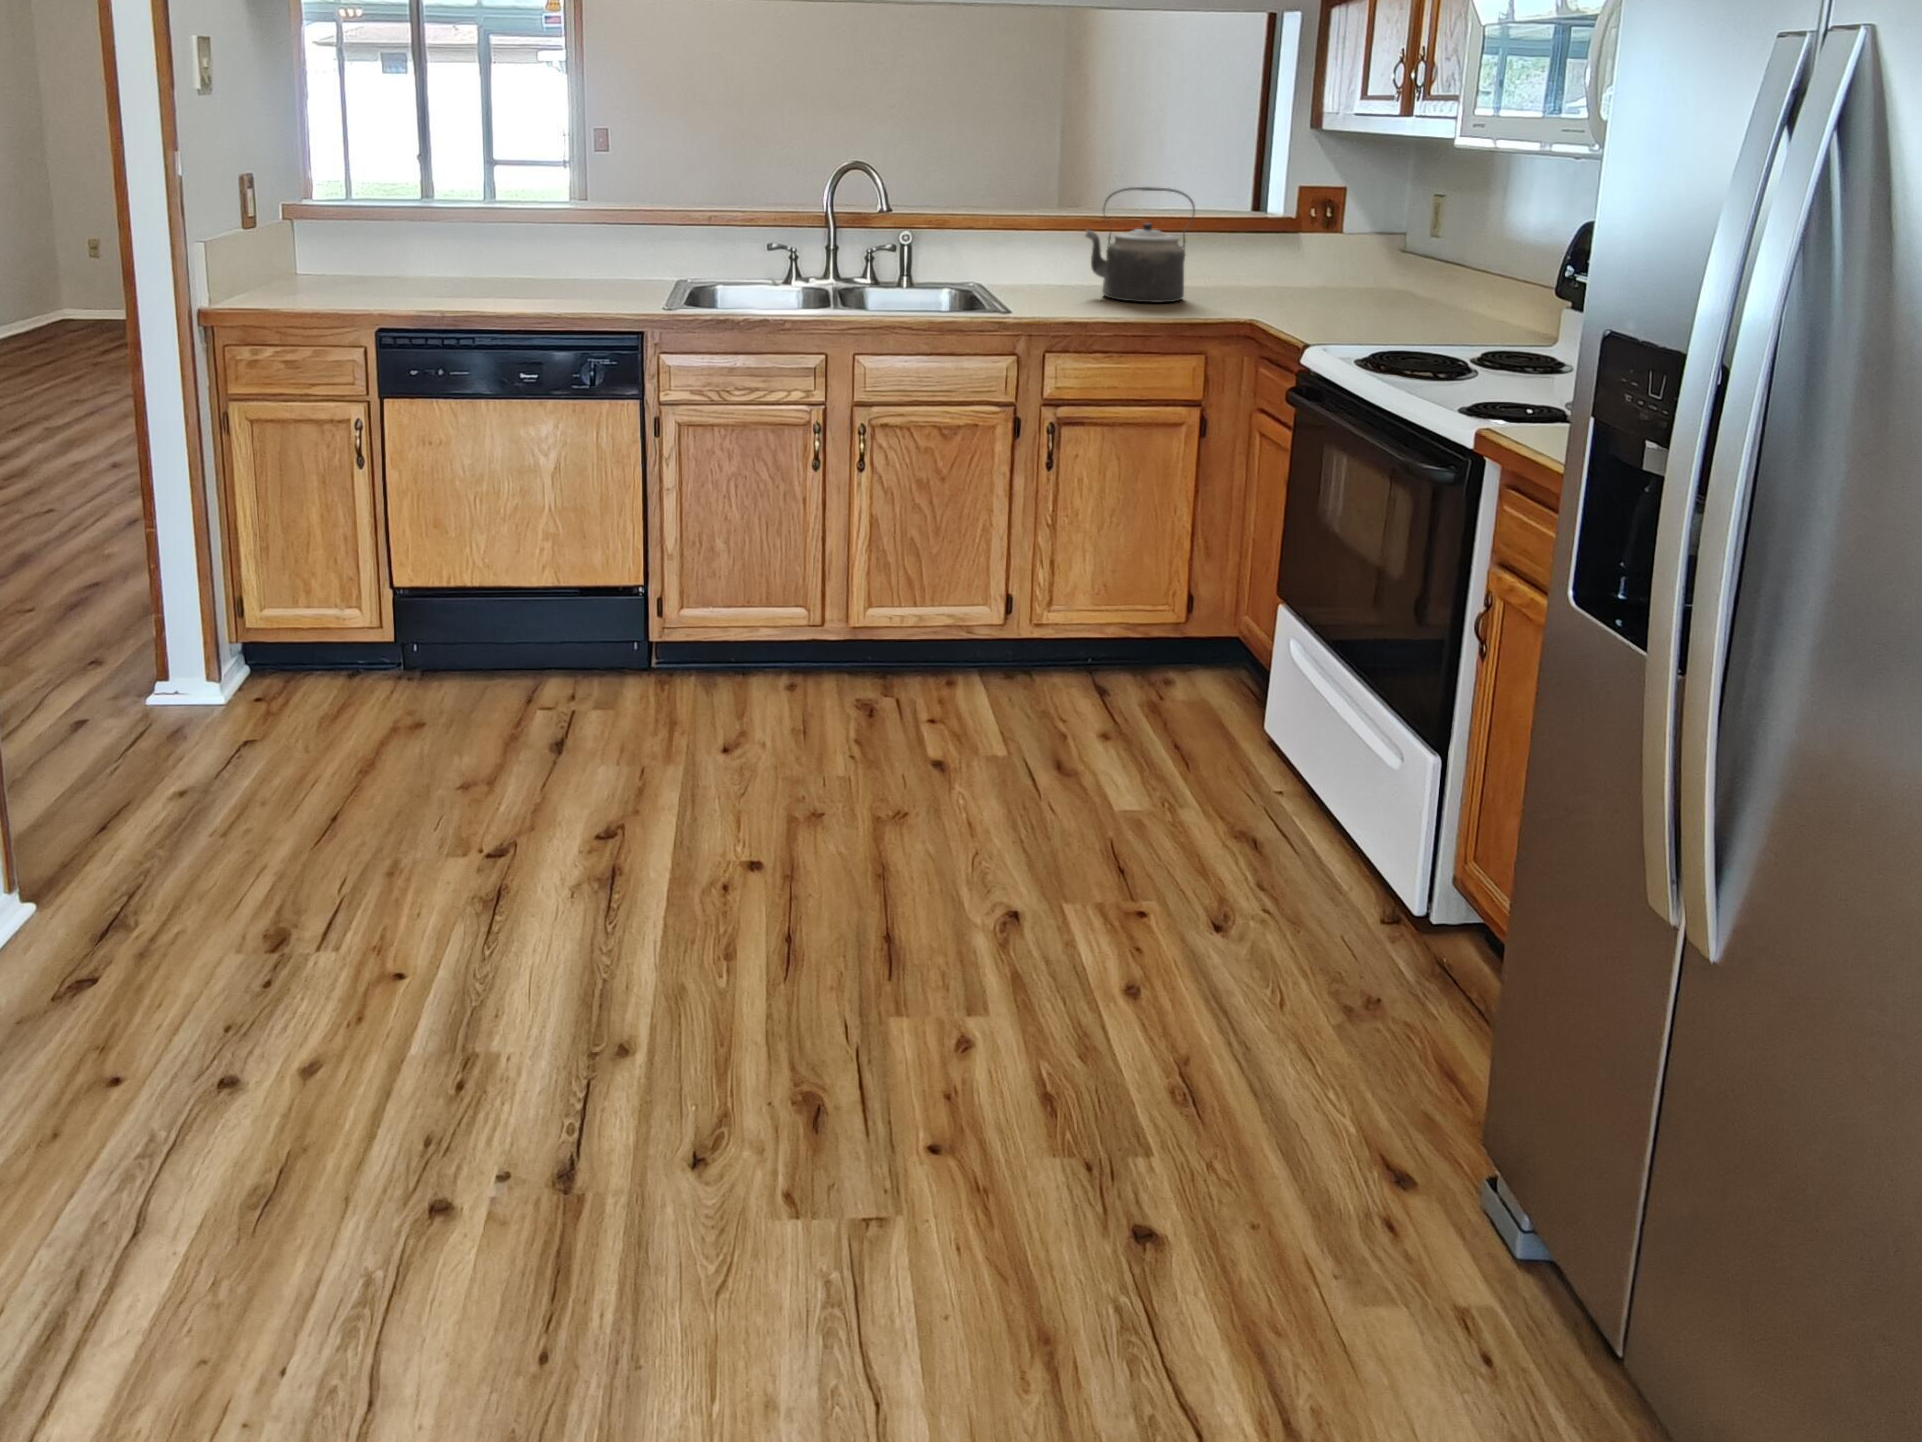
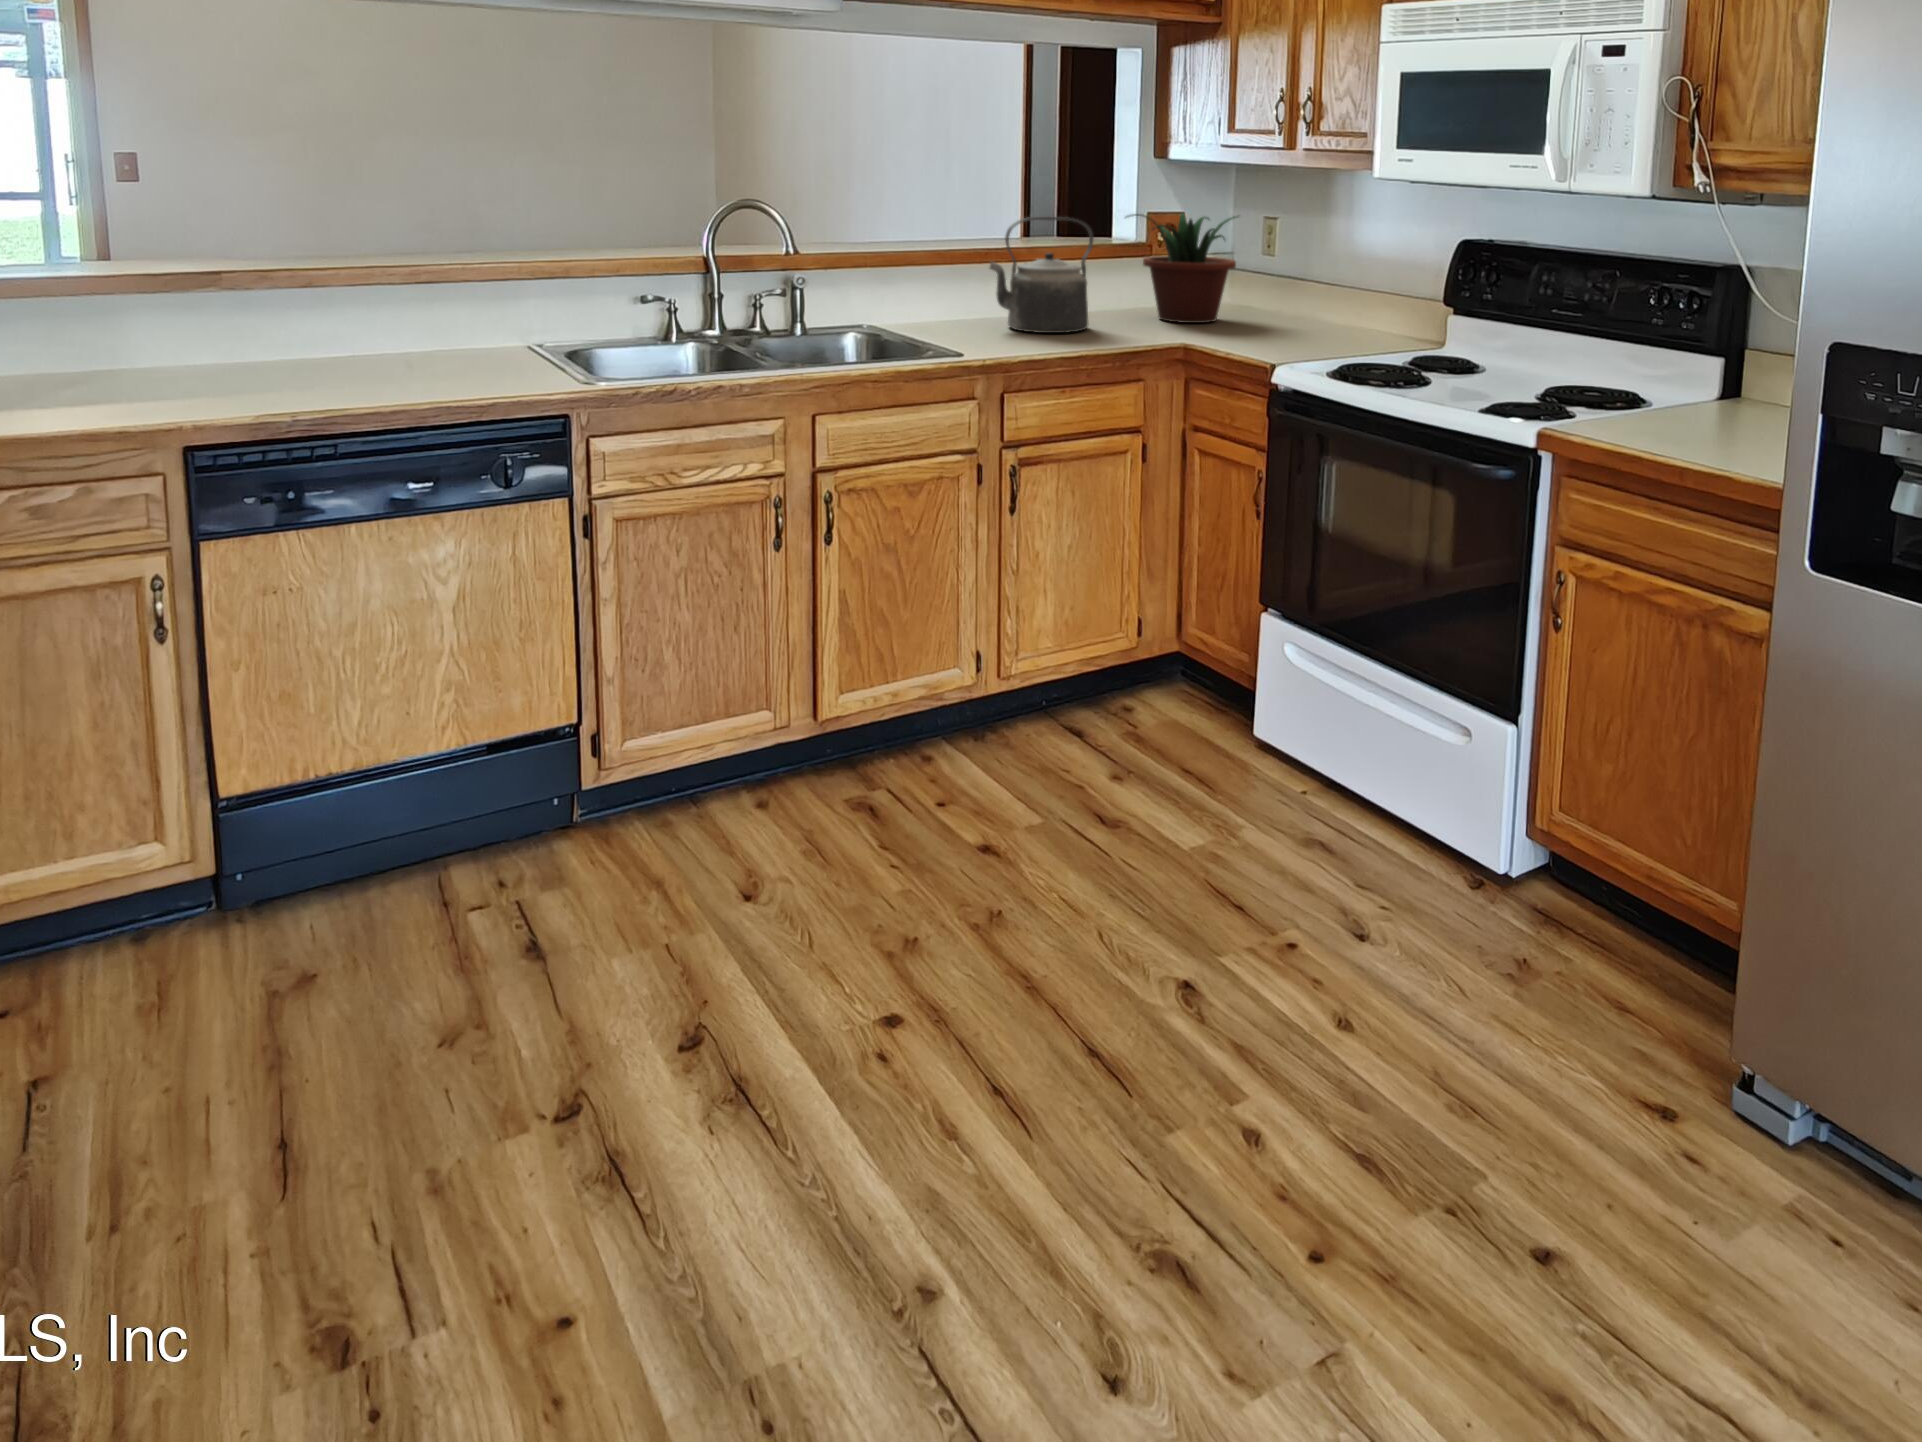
potted plant: none [1244,188,1382,304] -> present [1127,213,1238,323]

